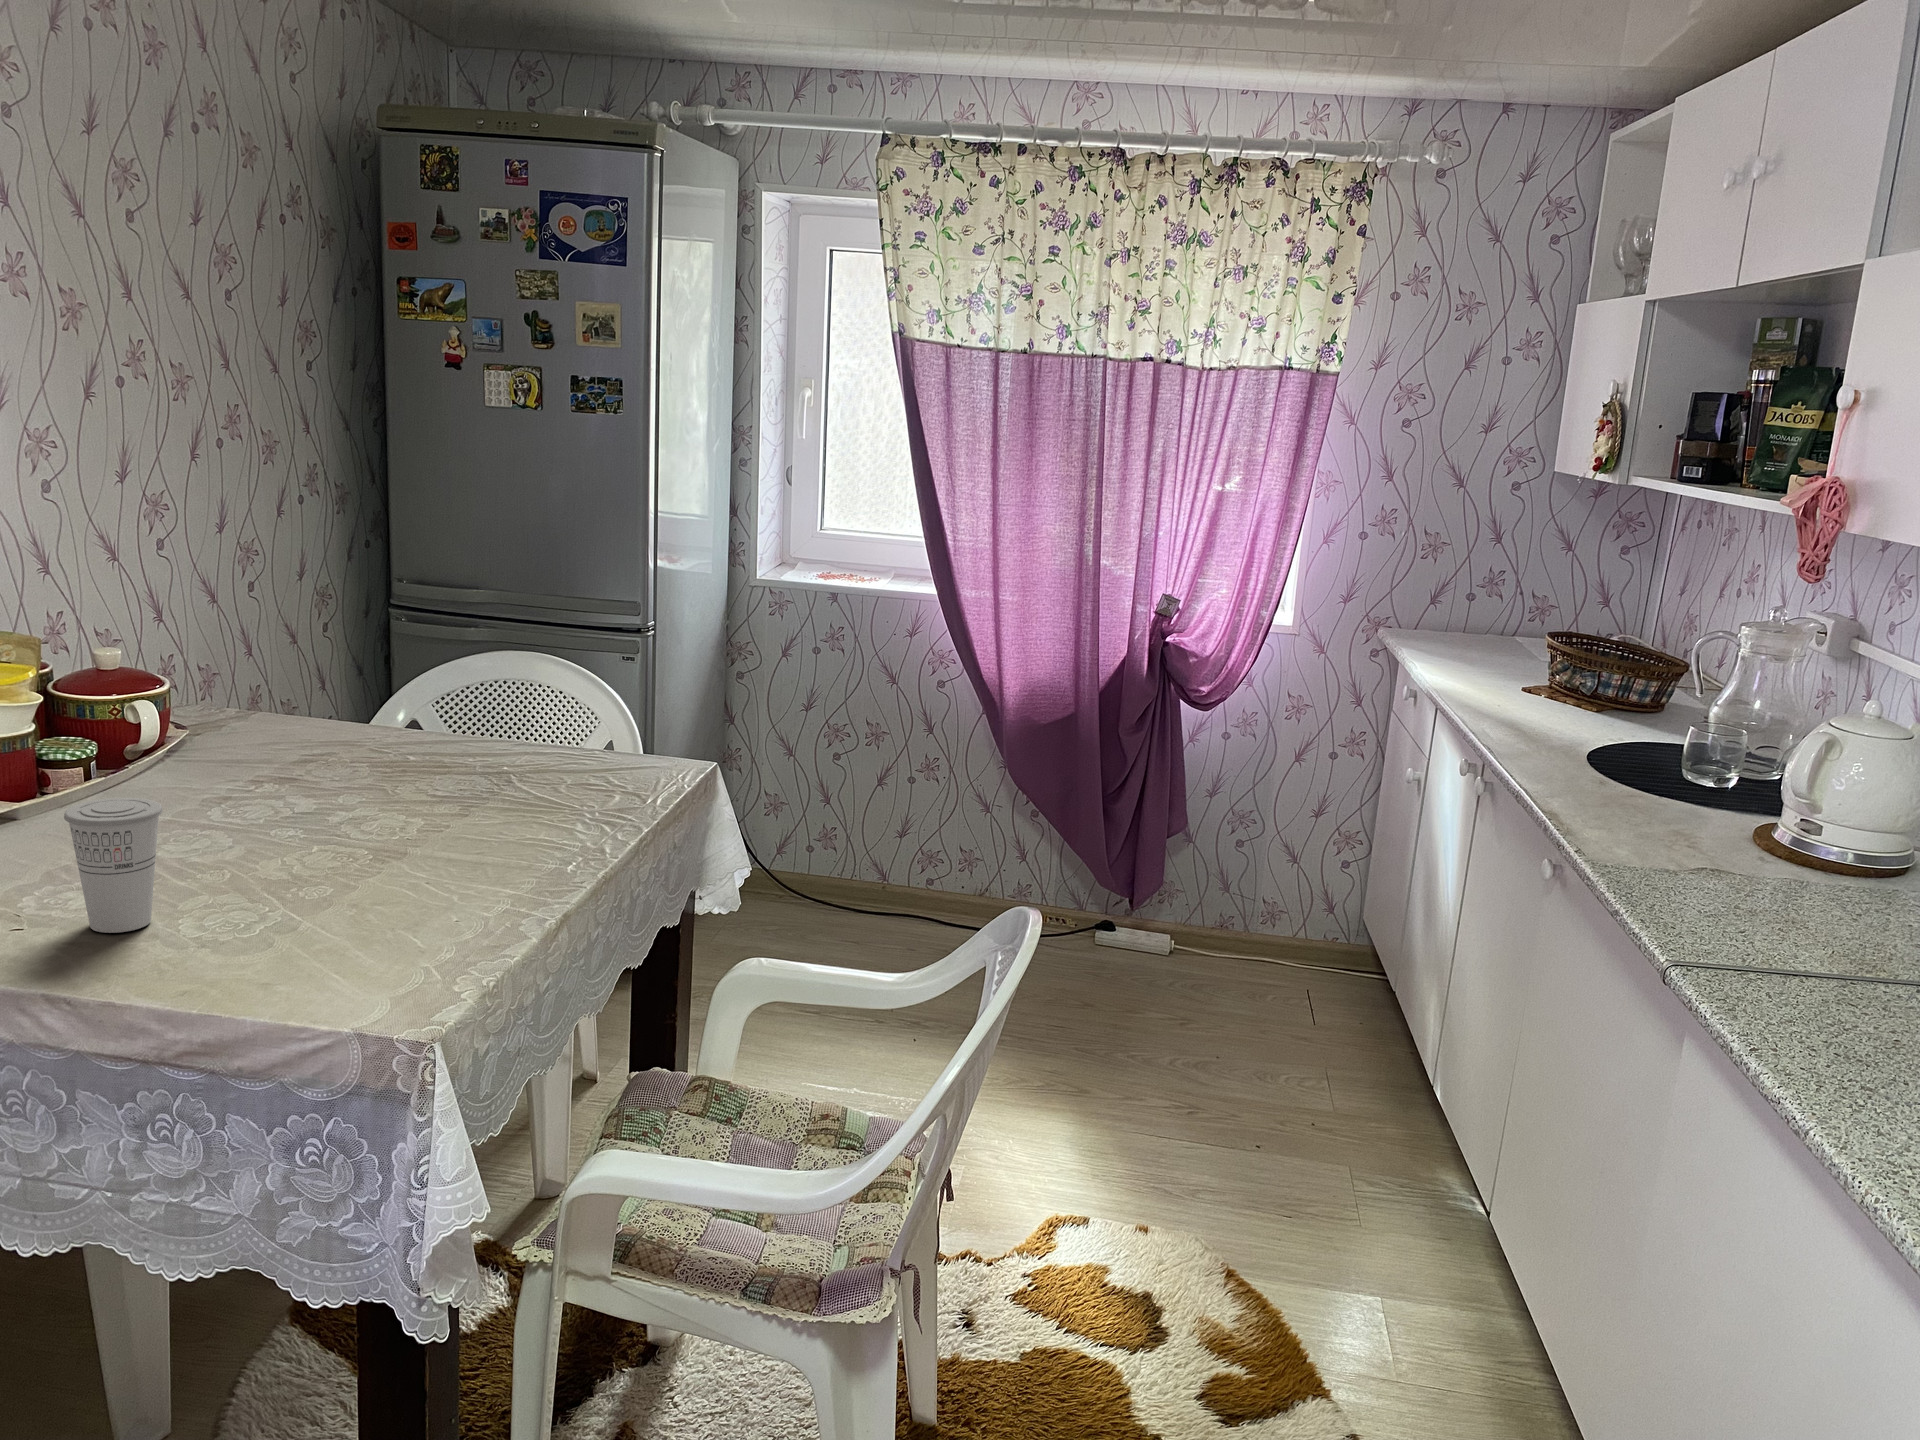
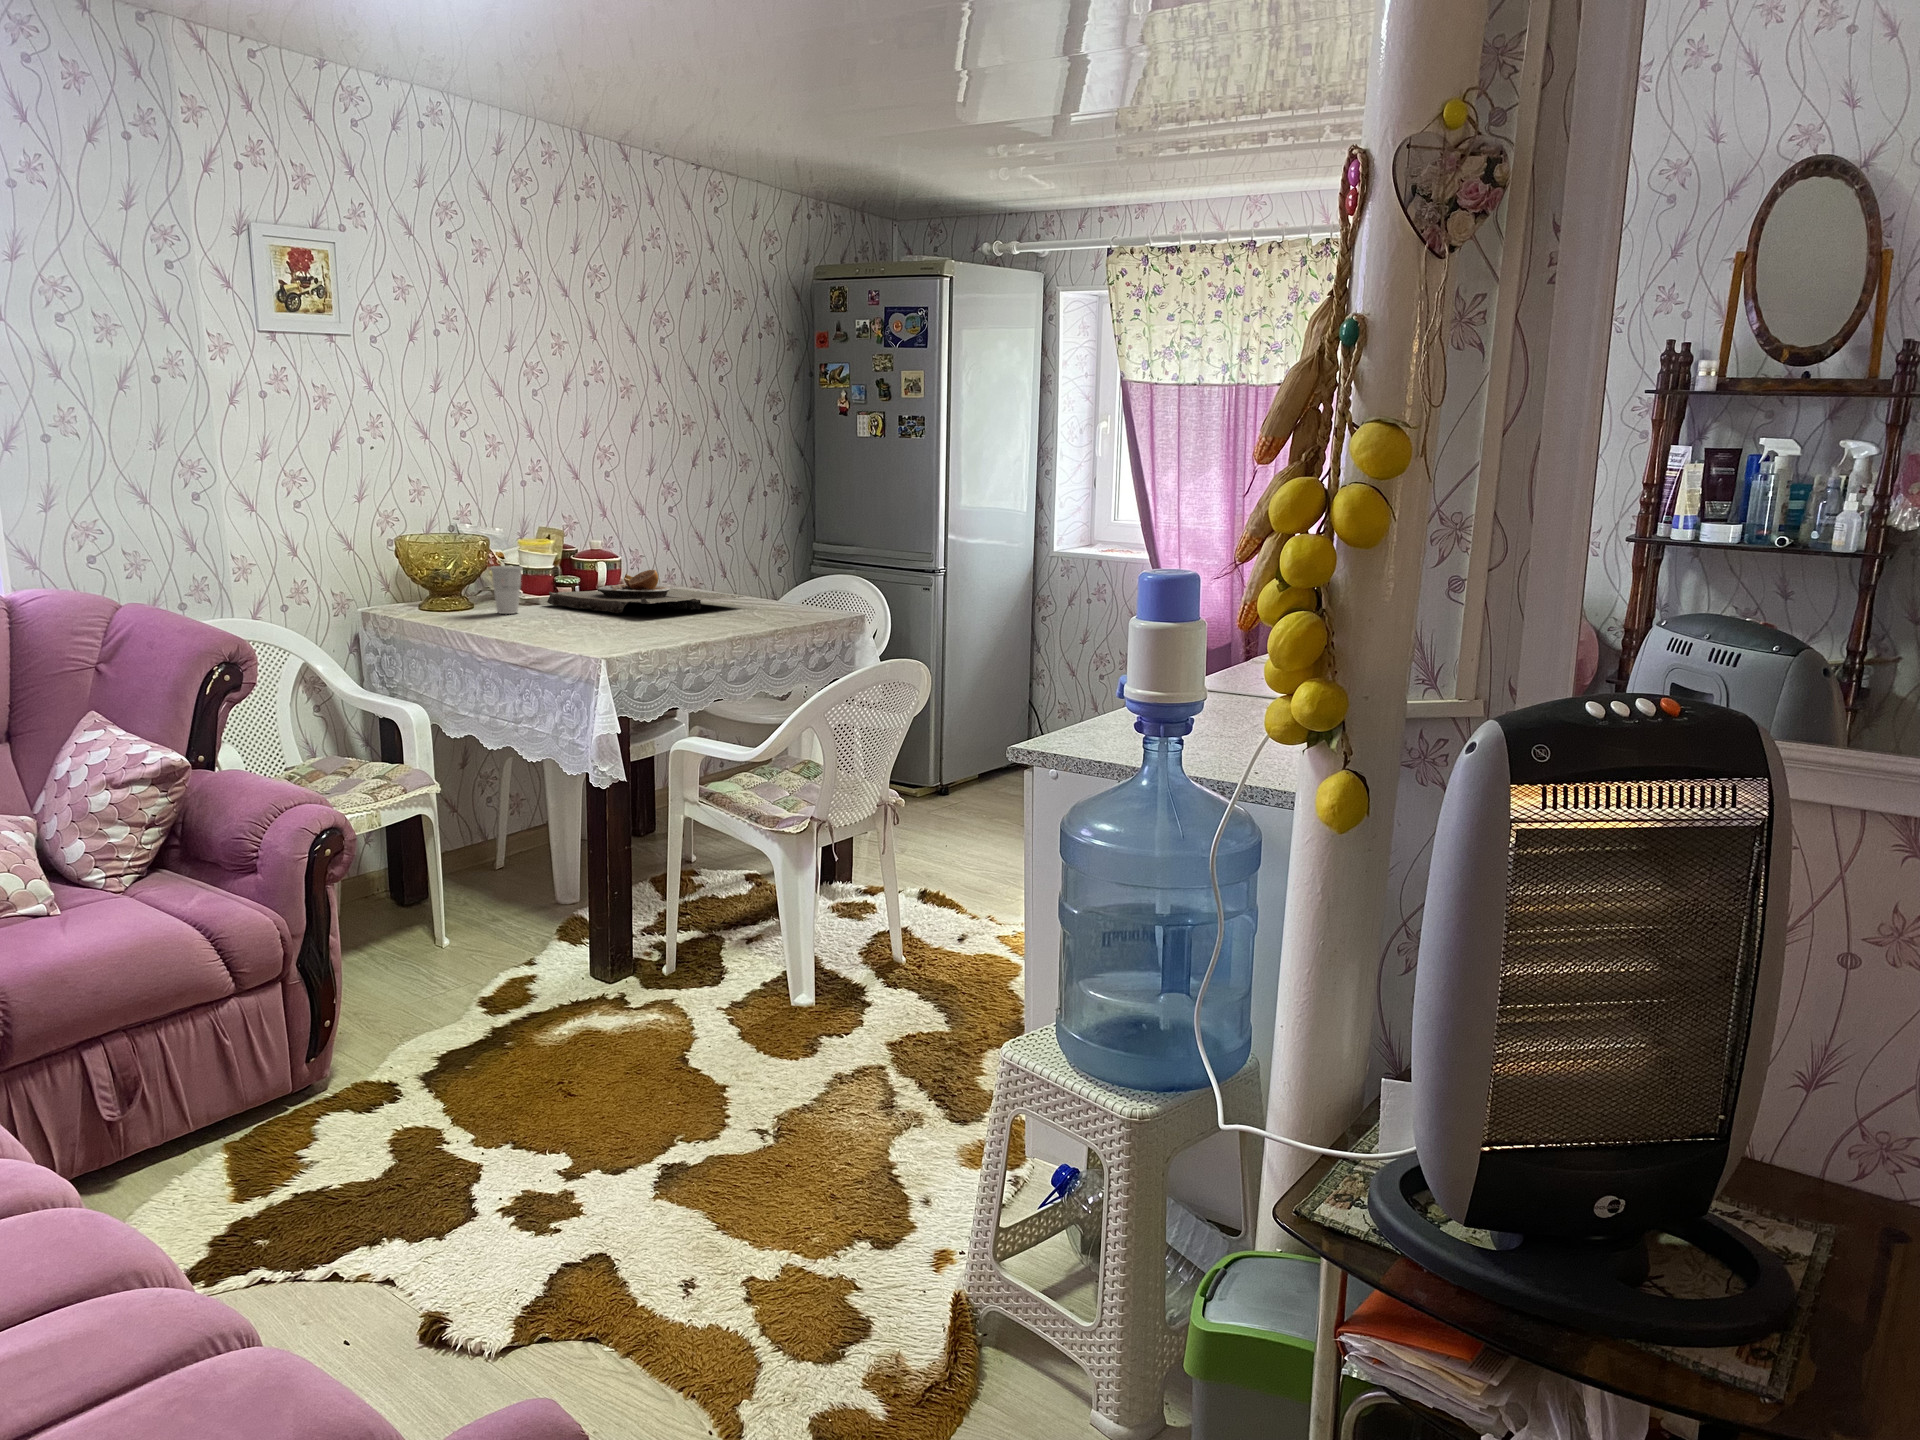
plate: none [168,755,618,885] -> present [547,570,743,613]

